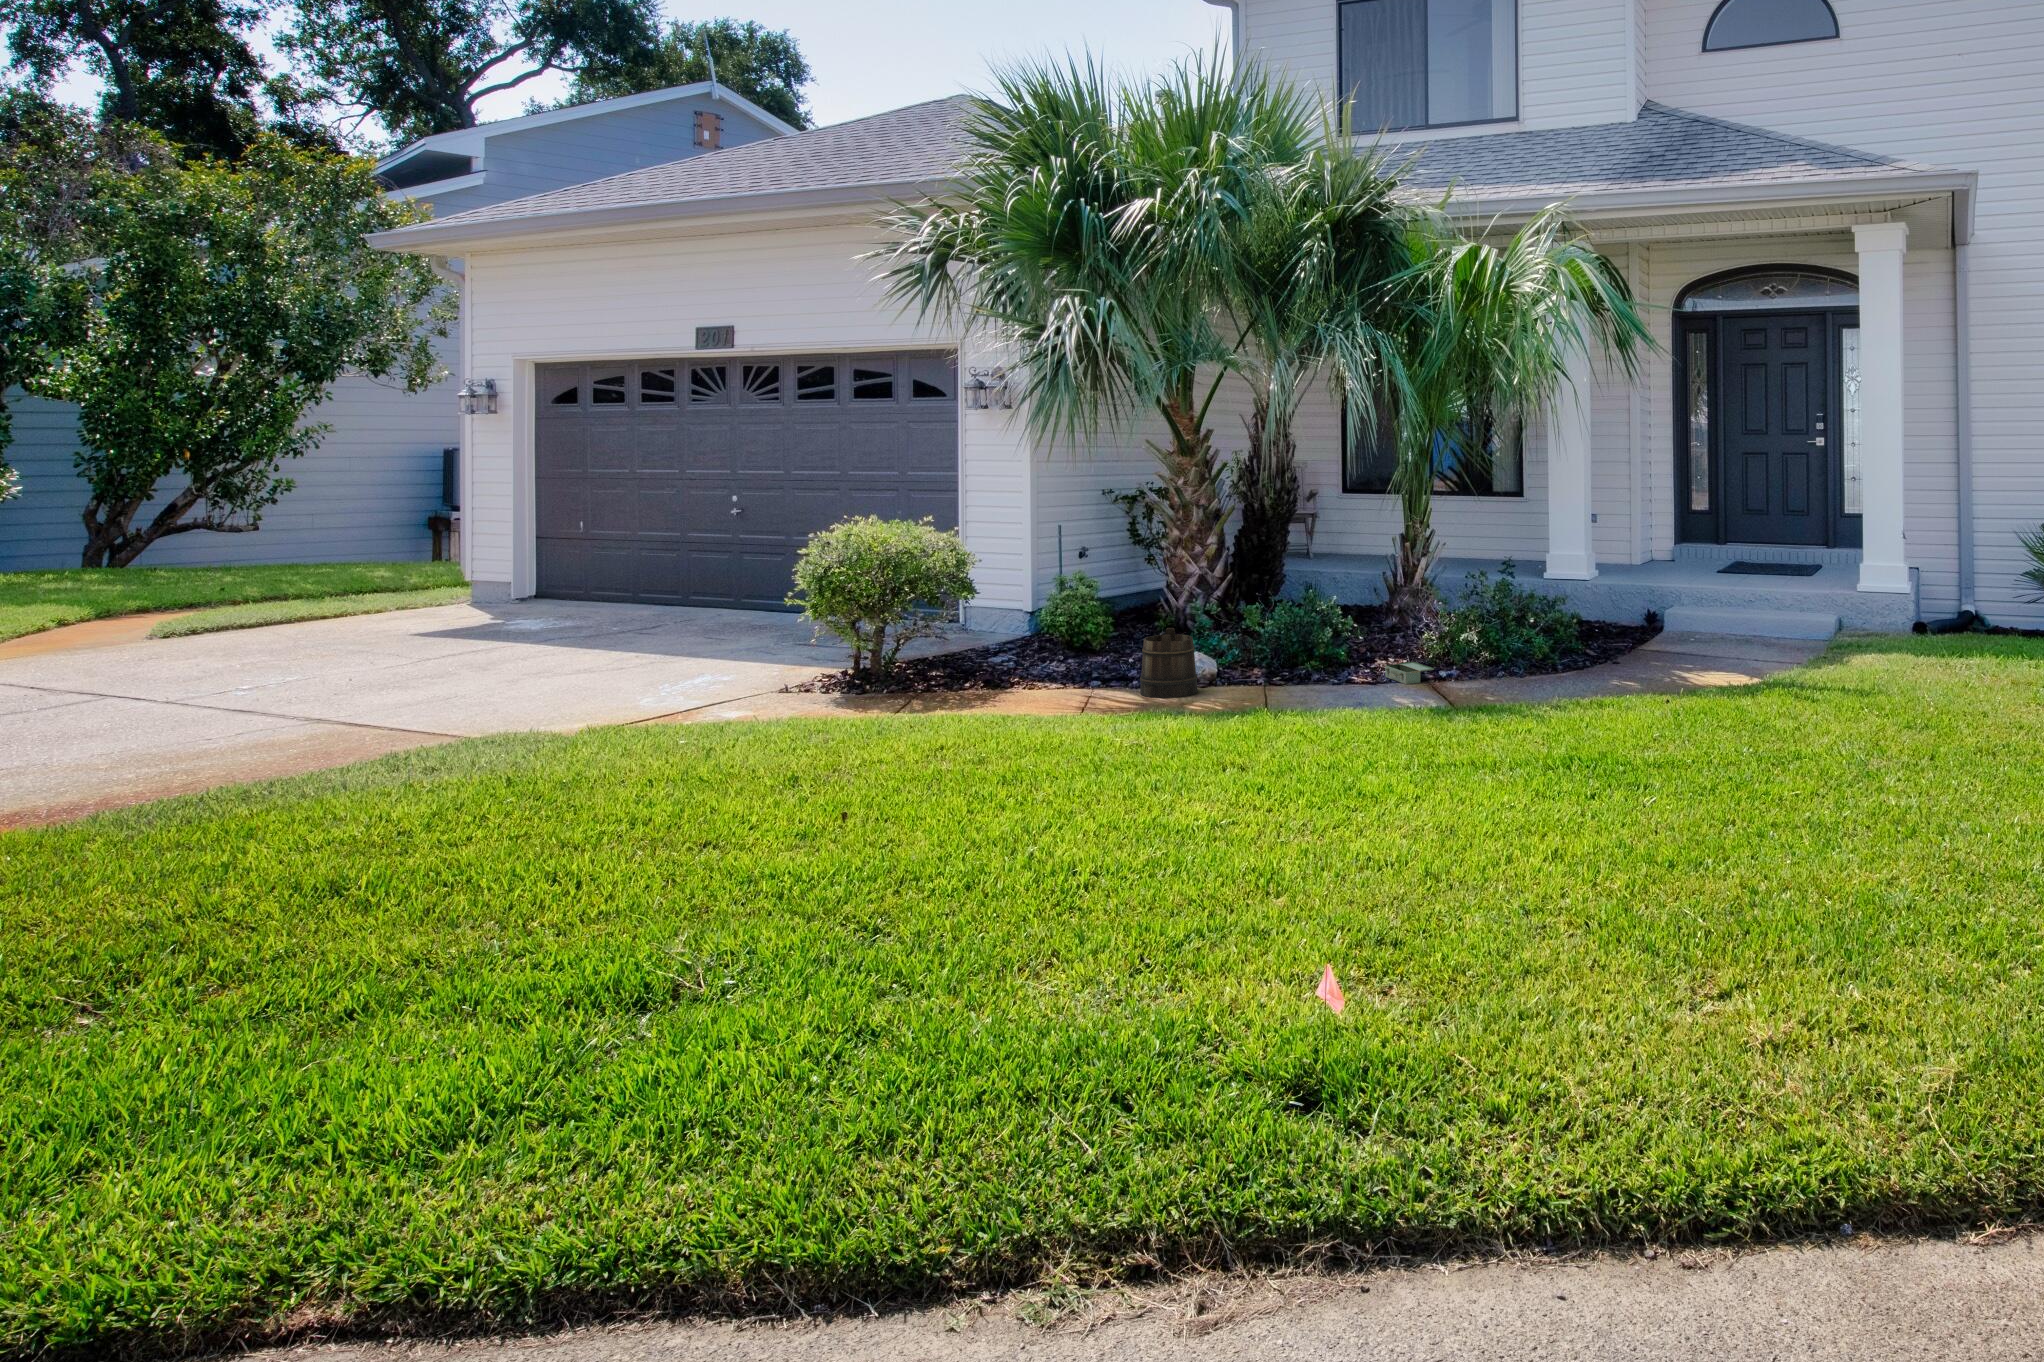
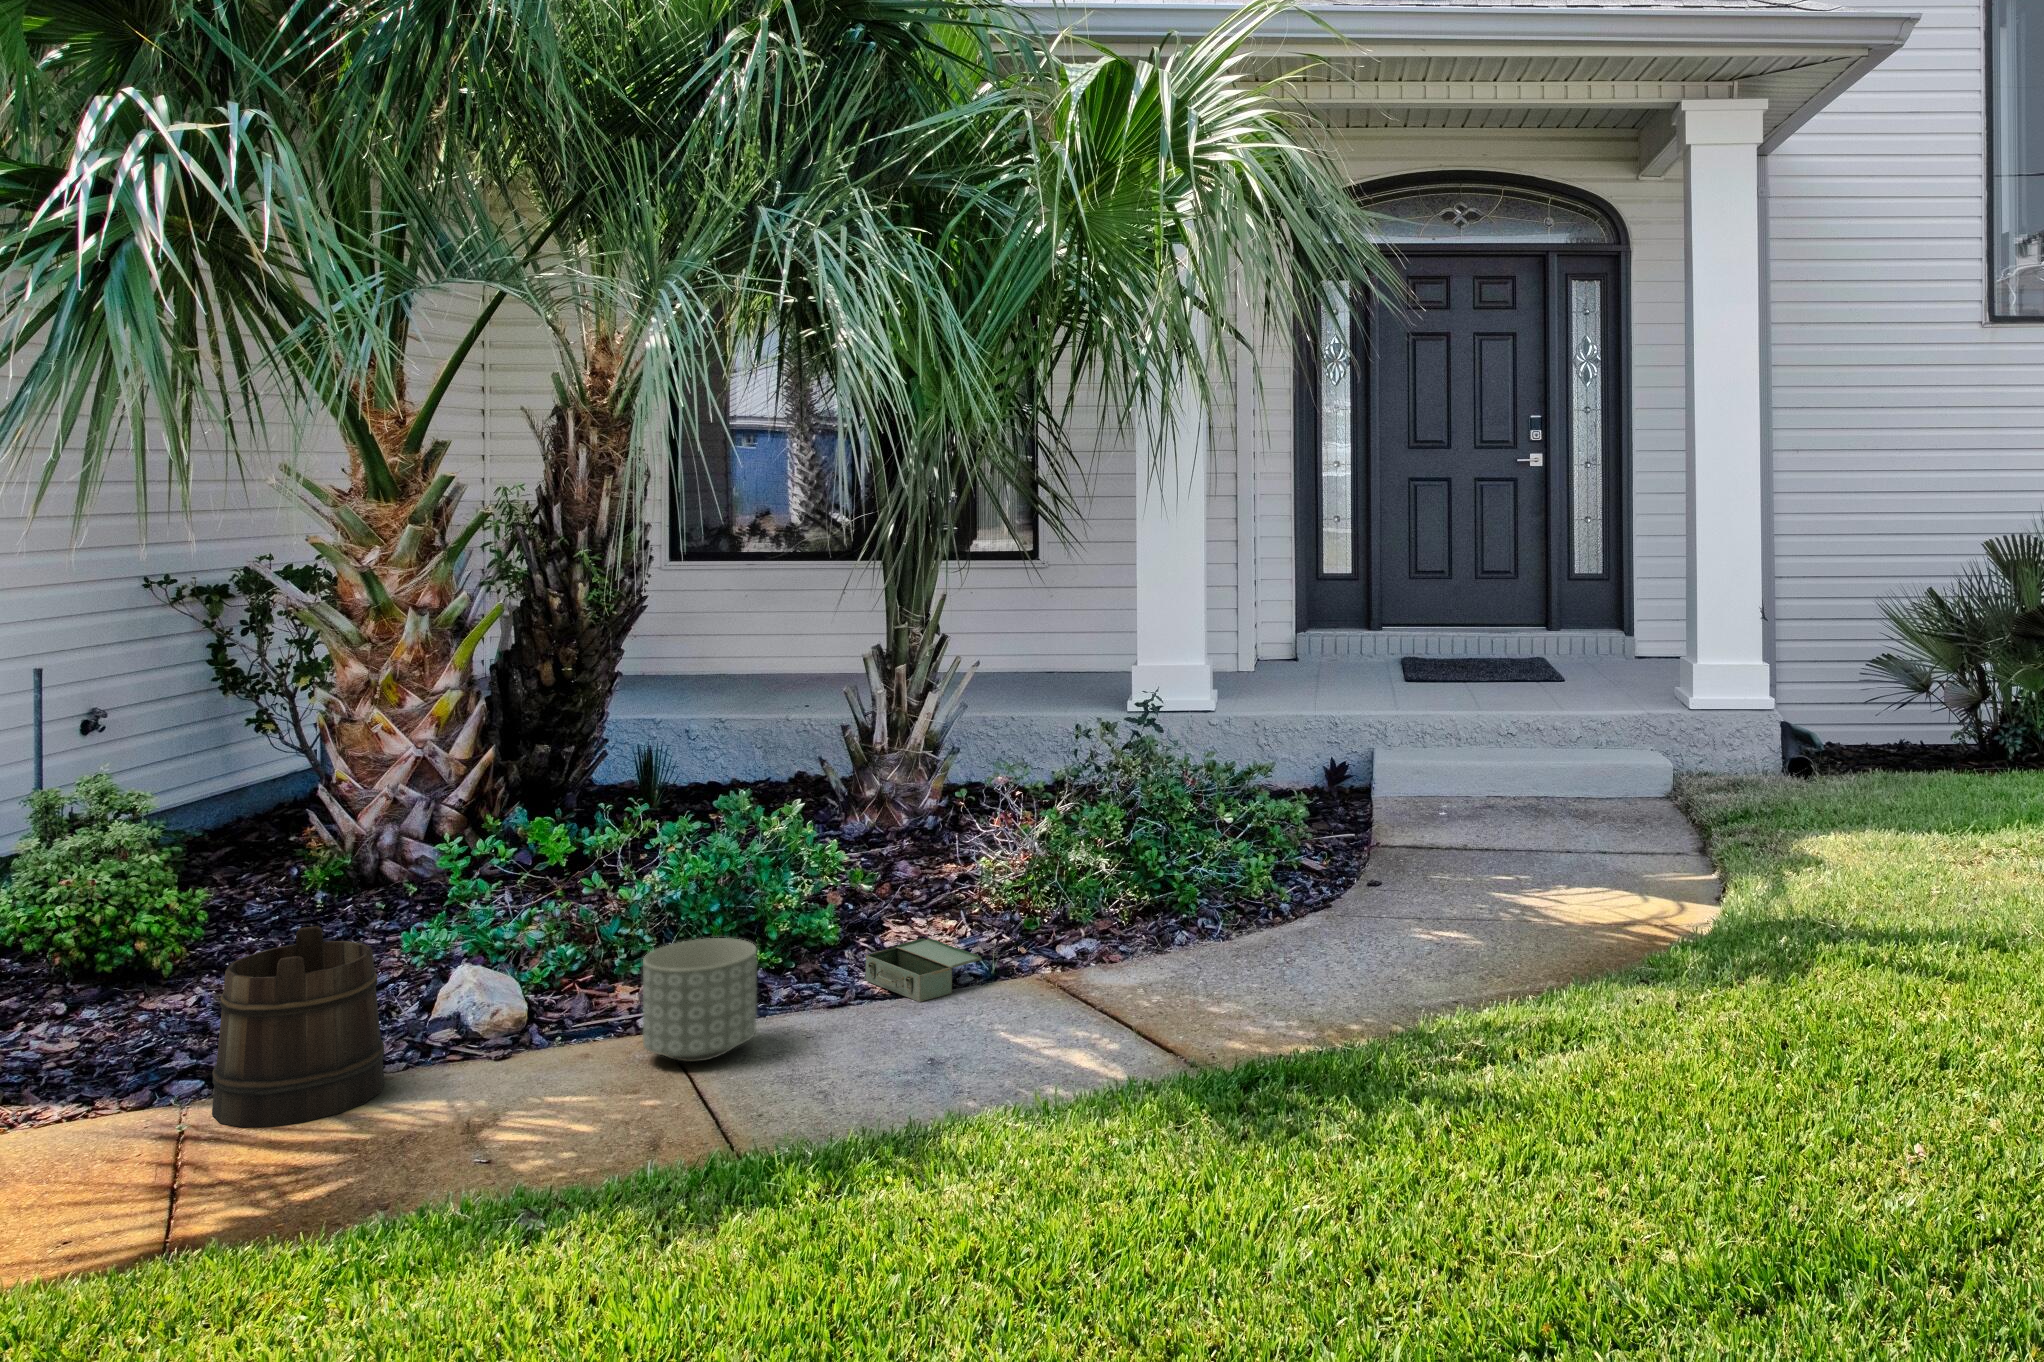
planter: none [1292,646,1336,693] -> present [643,938,756,1062]

